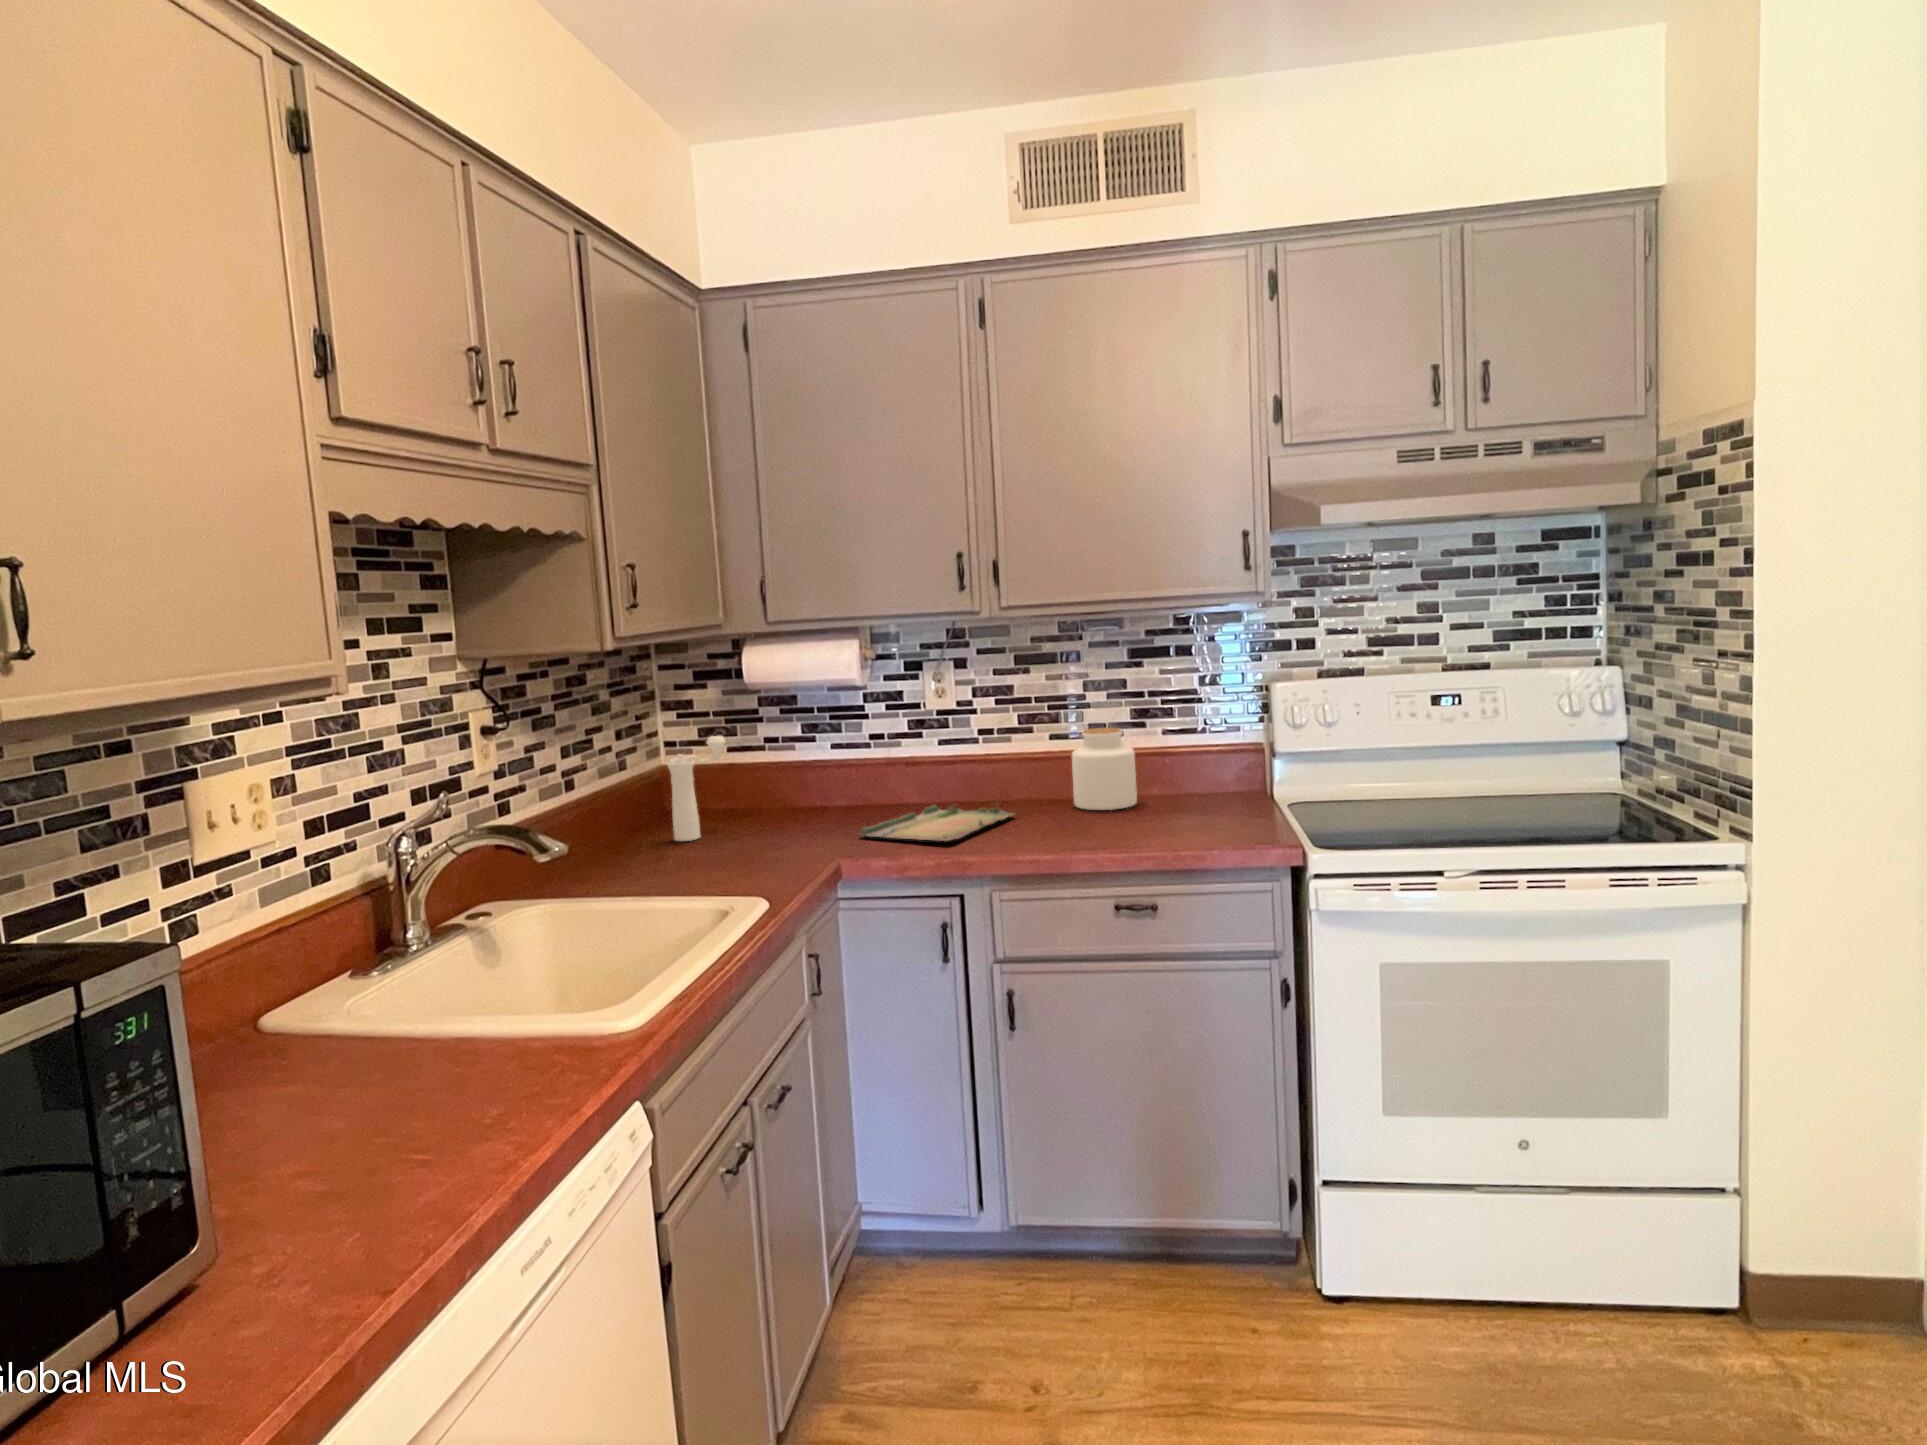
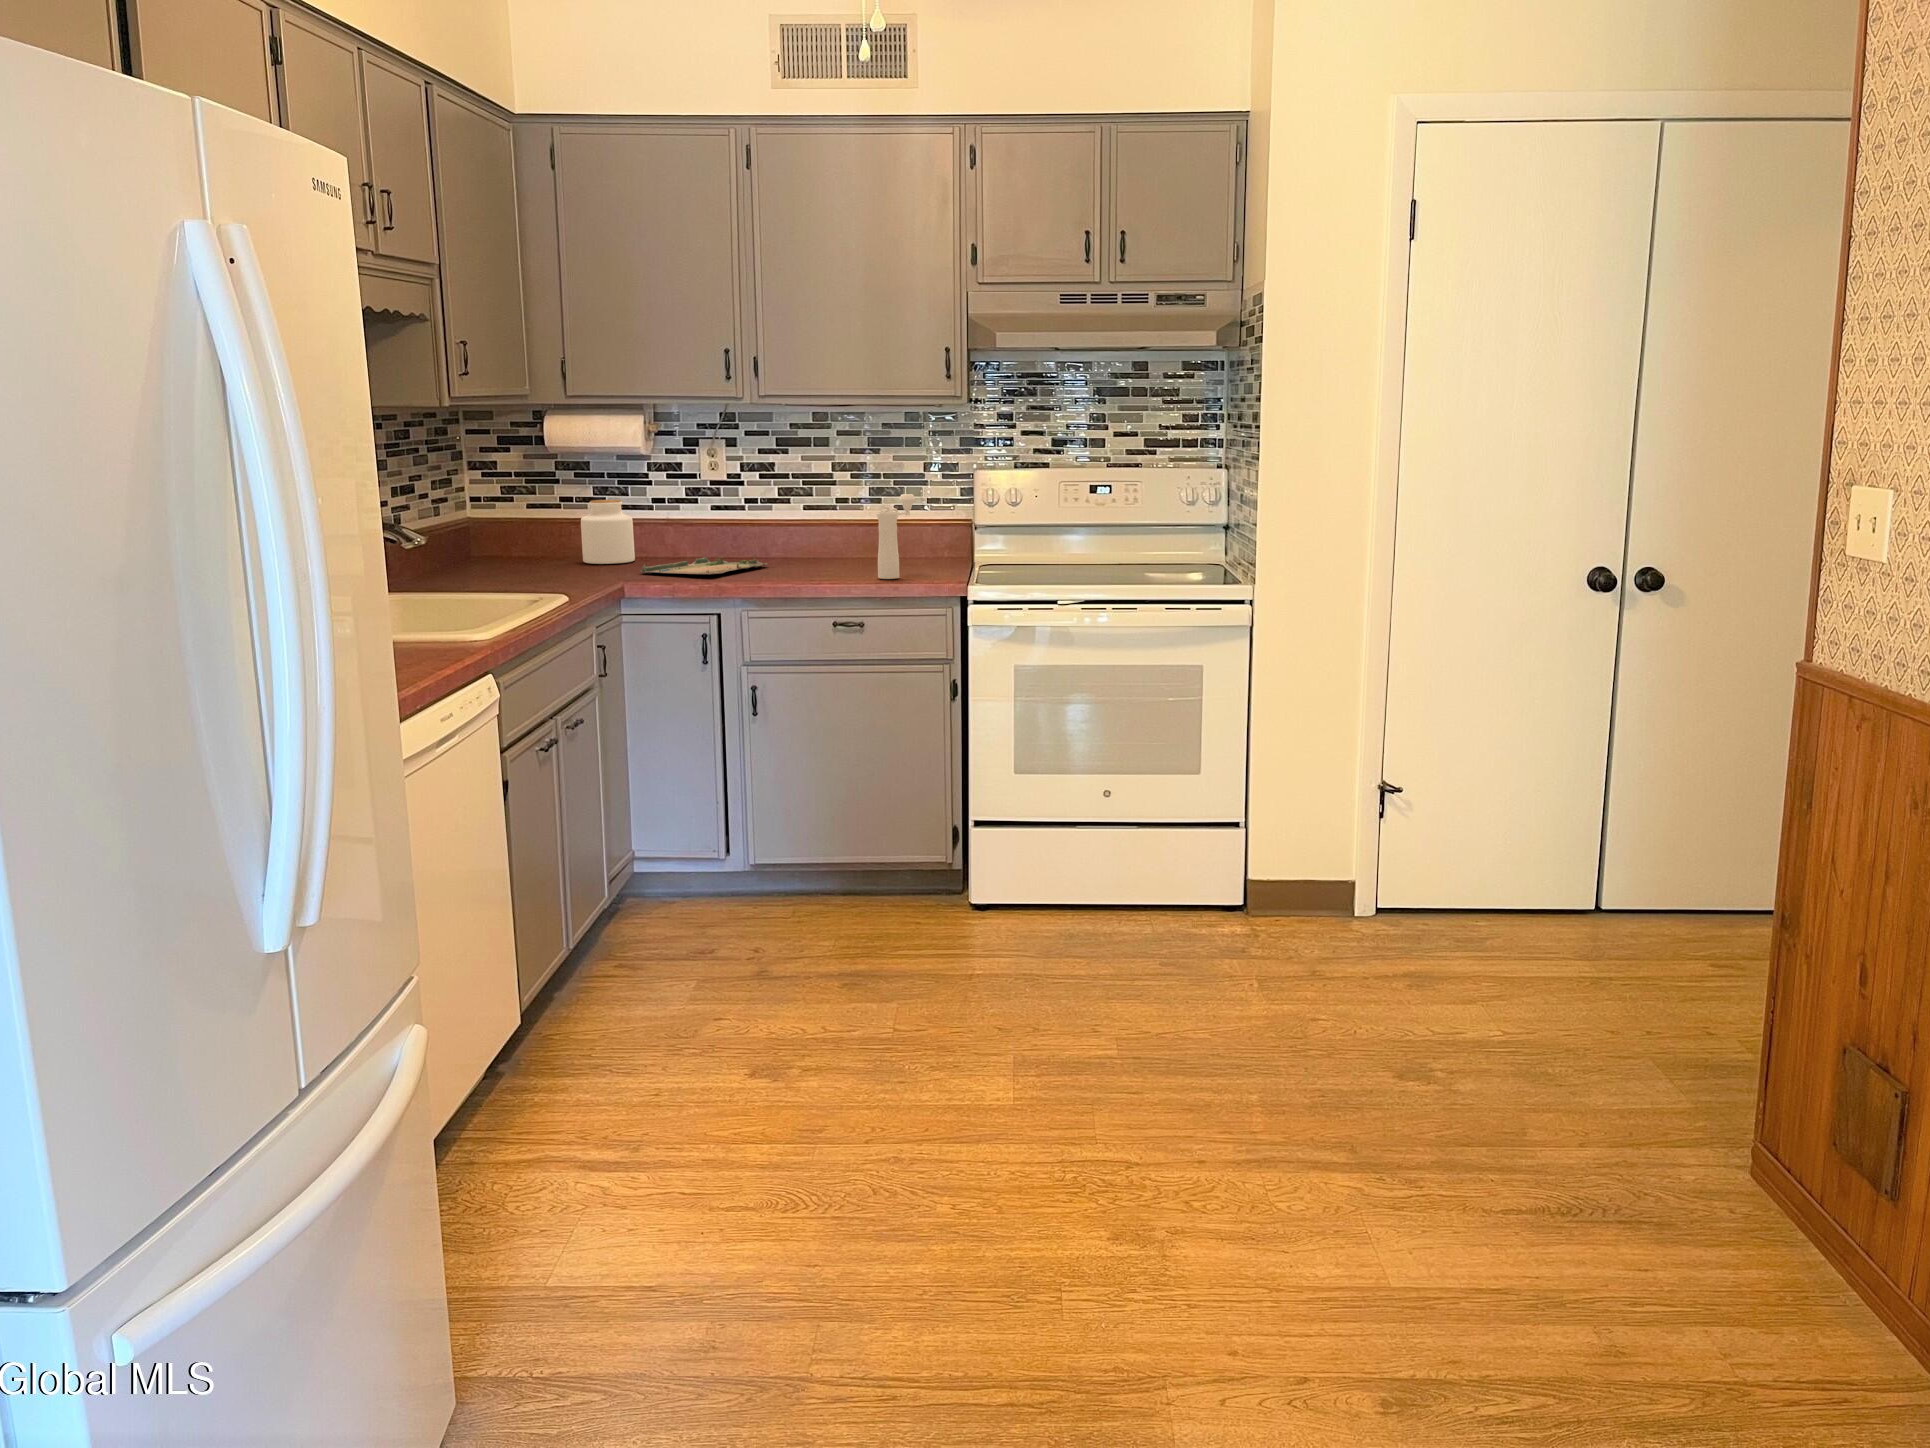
jar: present [1072,728,1137,810] -> present [581,500,635,564]
pepper mill: present [668,736,725,841] -> present [877,494,915,579]

